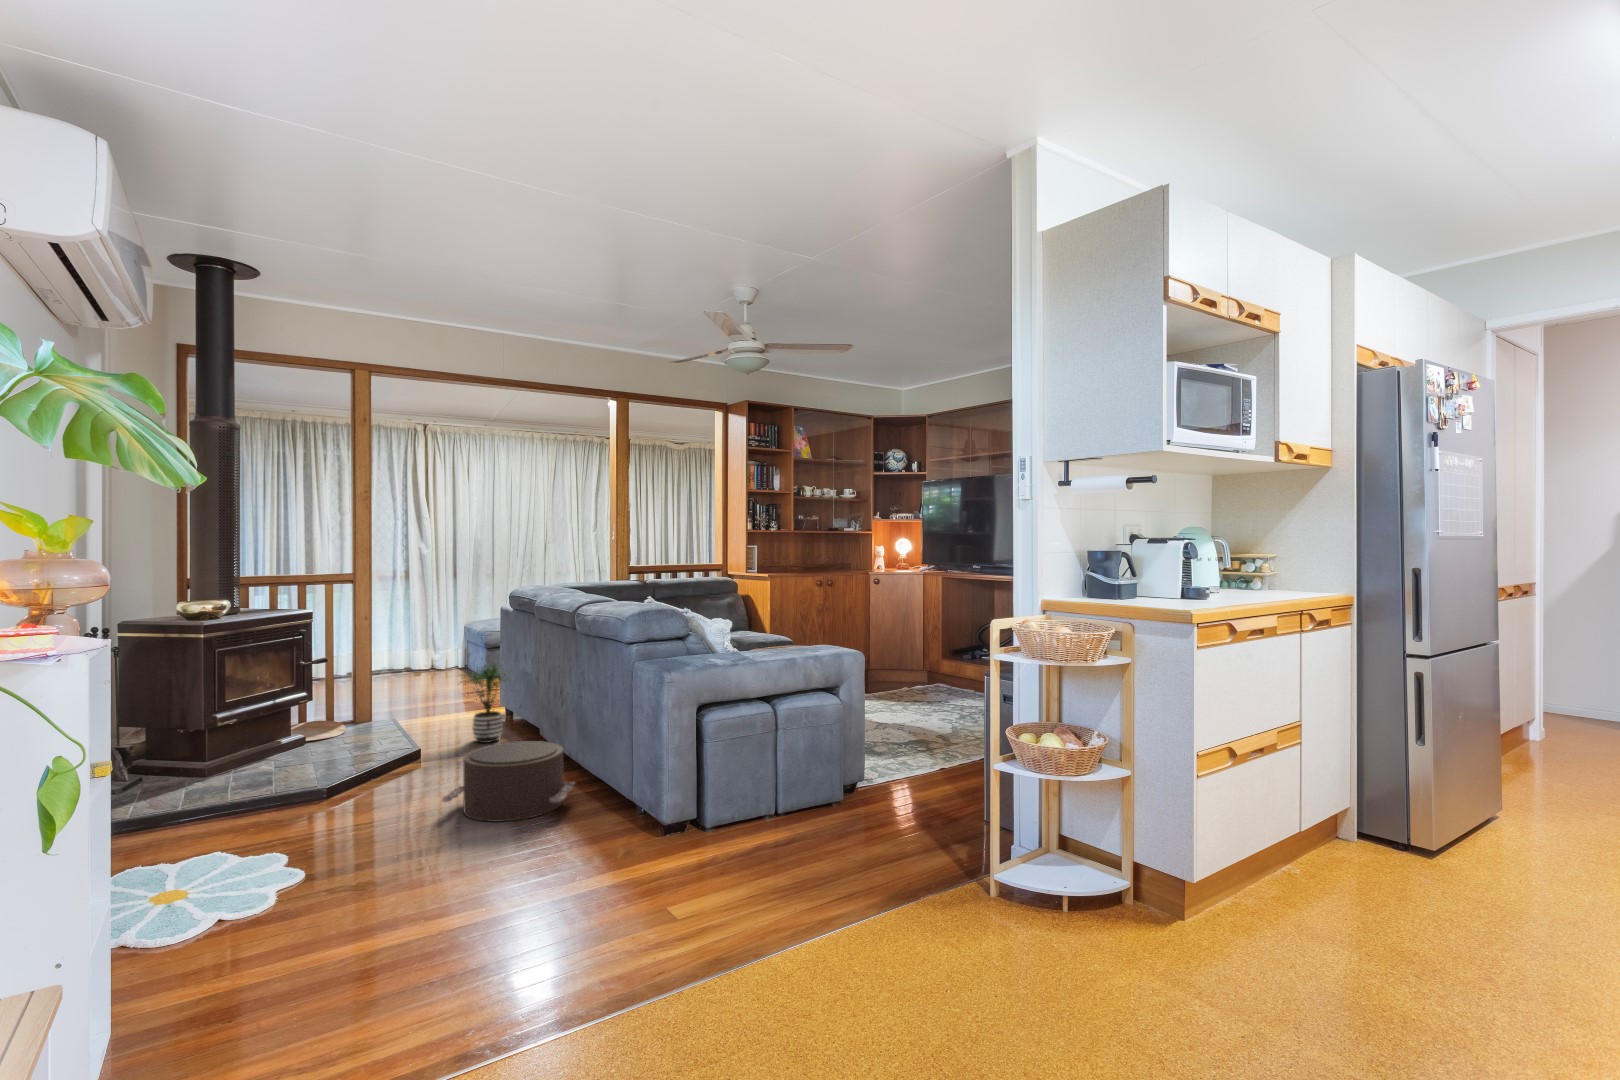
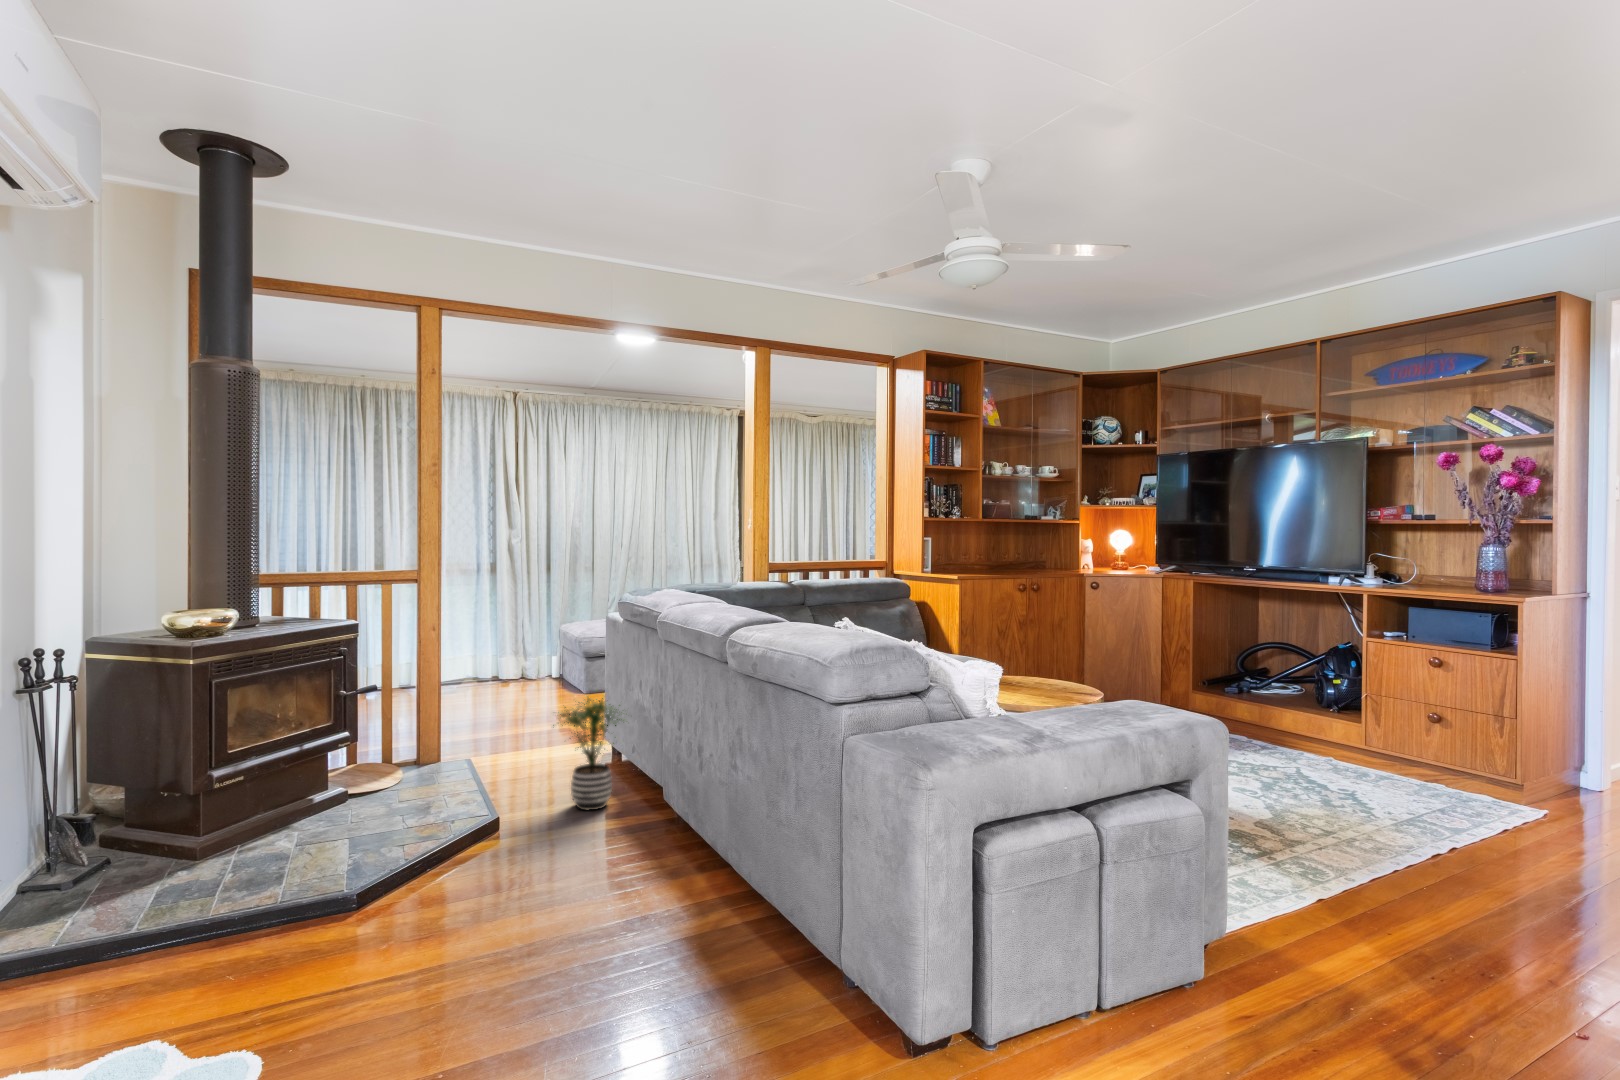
pouf: present [442,741,575,822] -> none [521,840,735,997]

